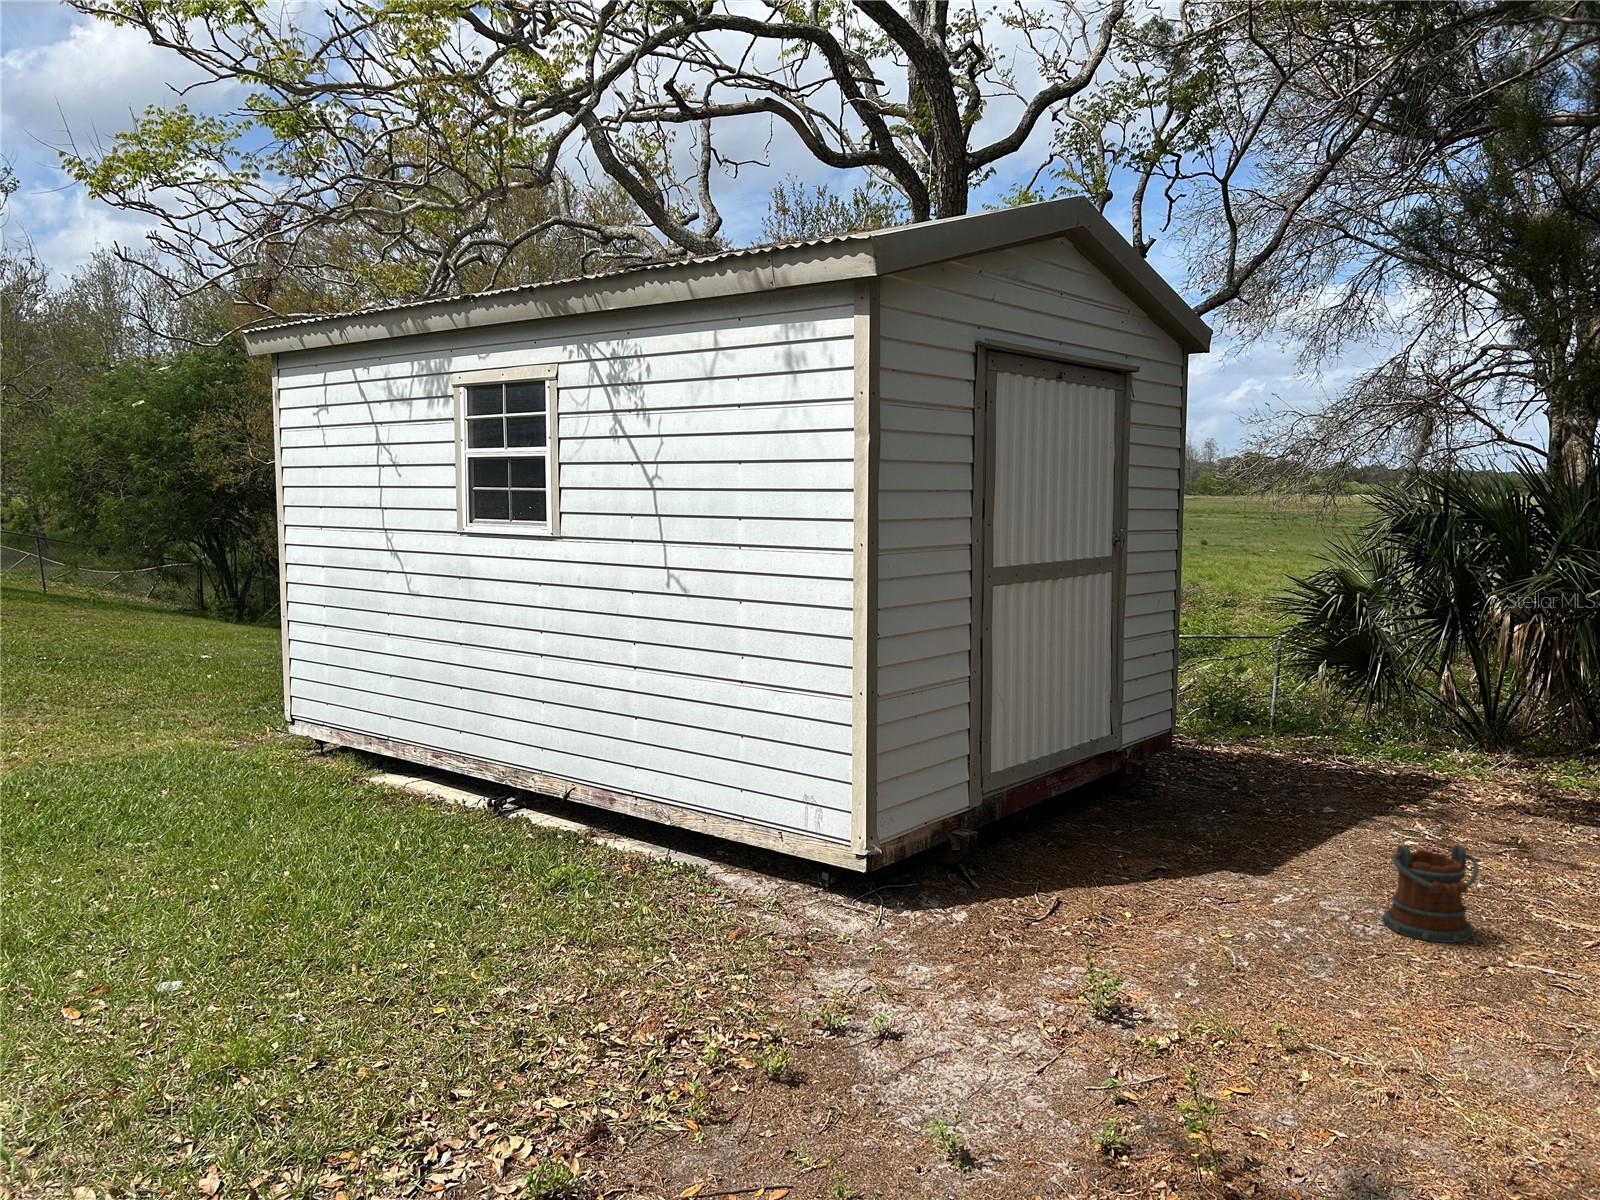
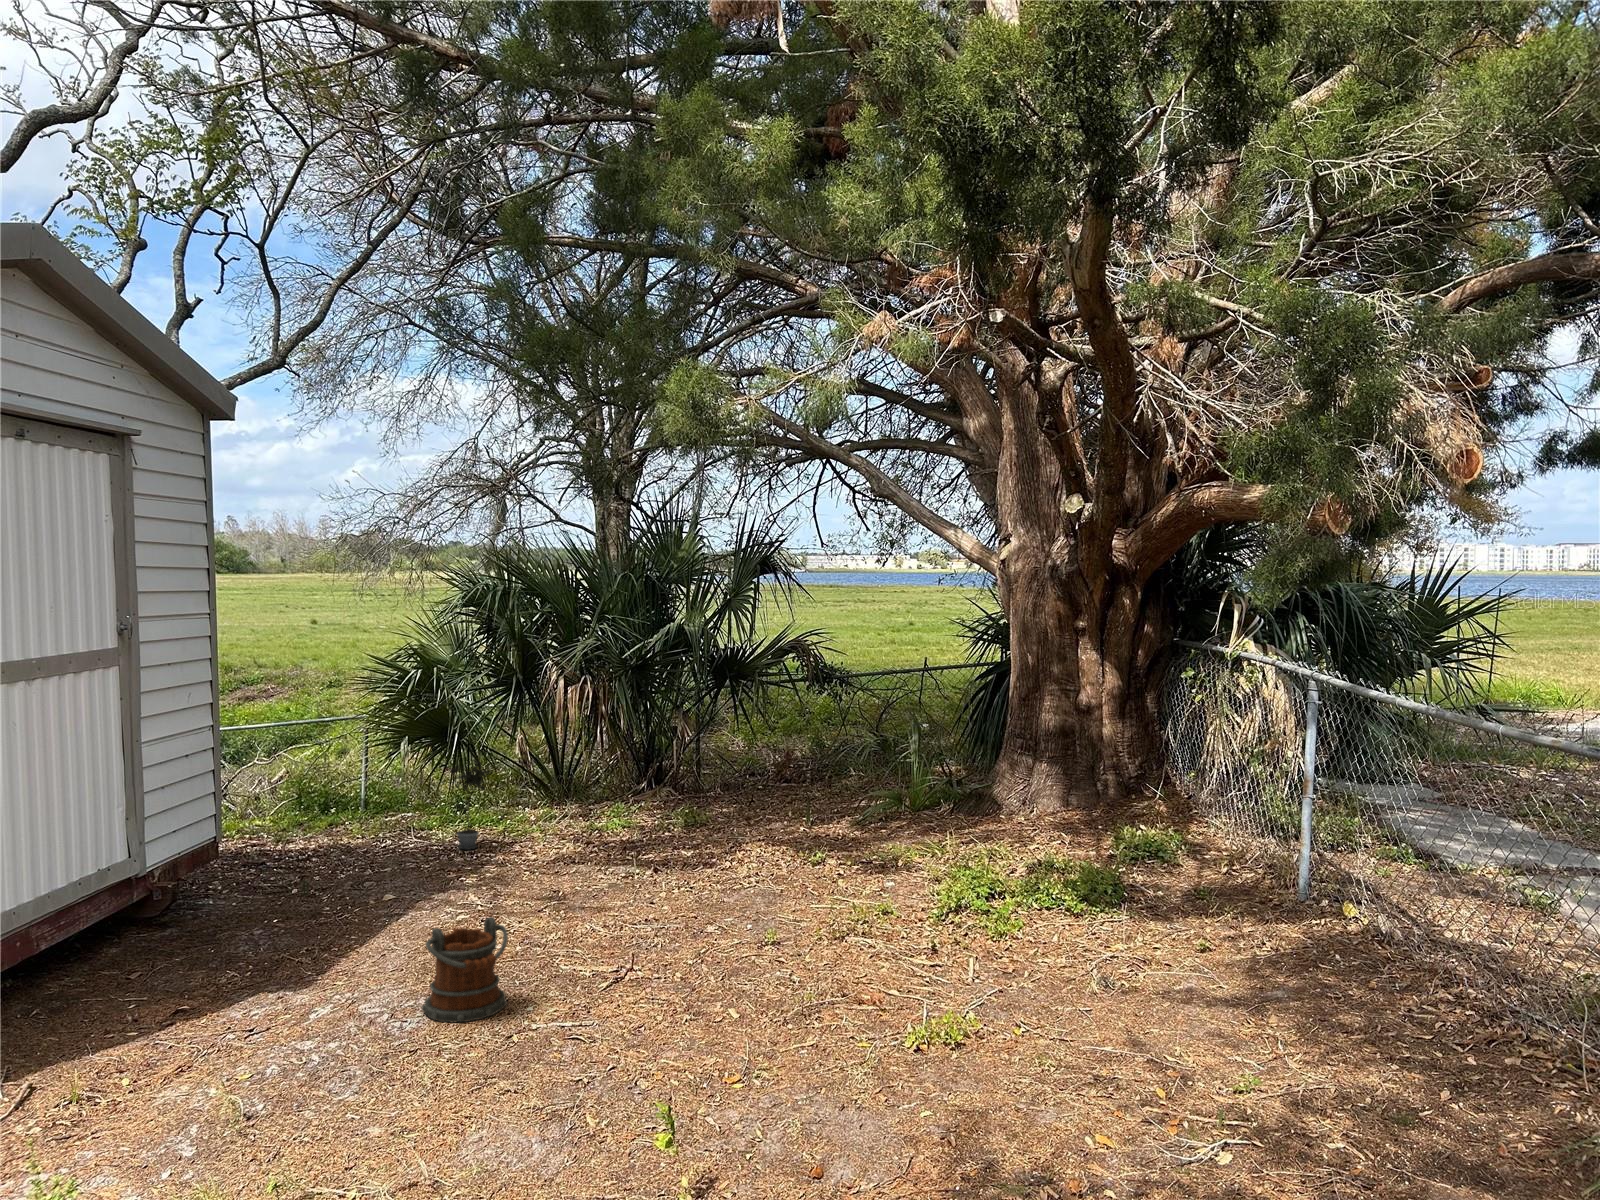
potted plant: none [1376,686,1431,781] -> present [449,759,492,850]

